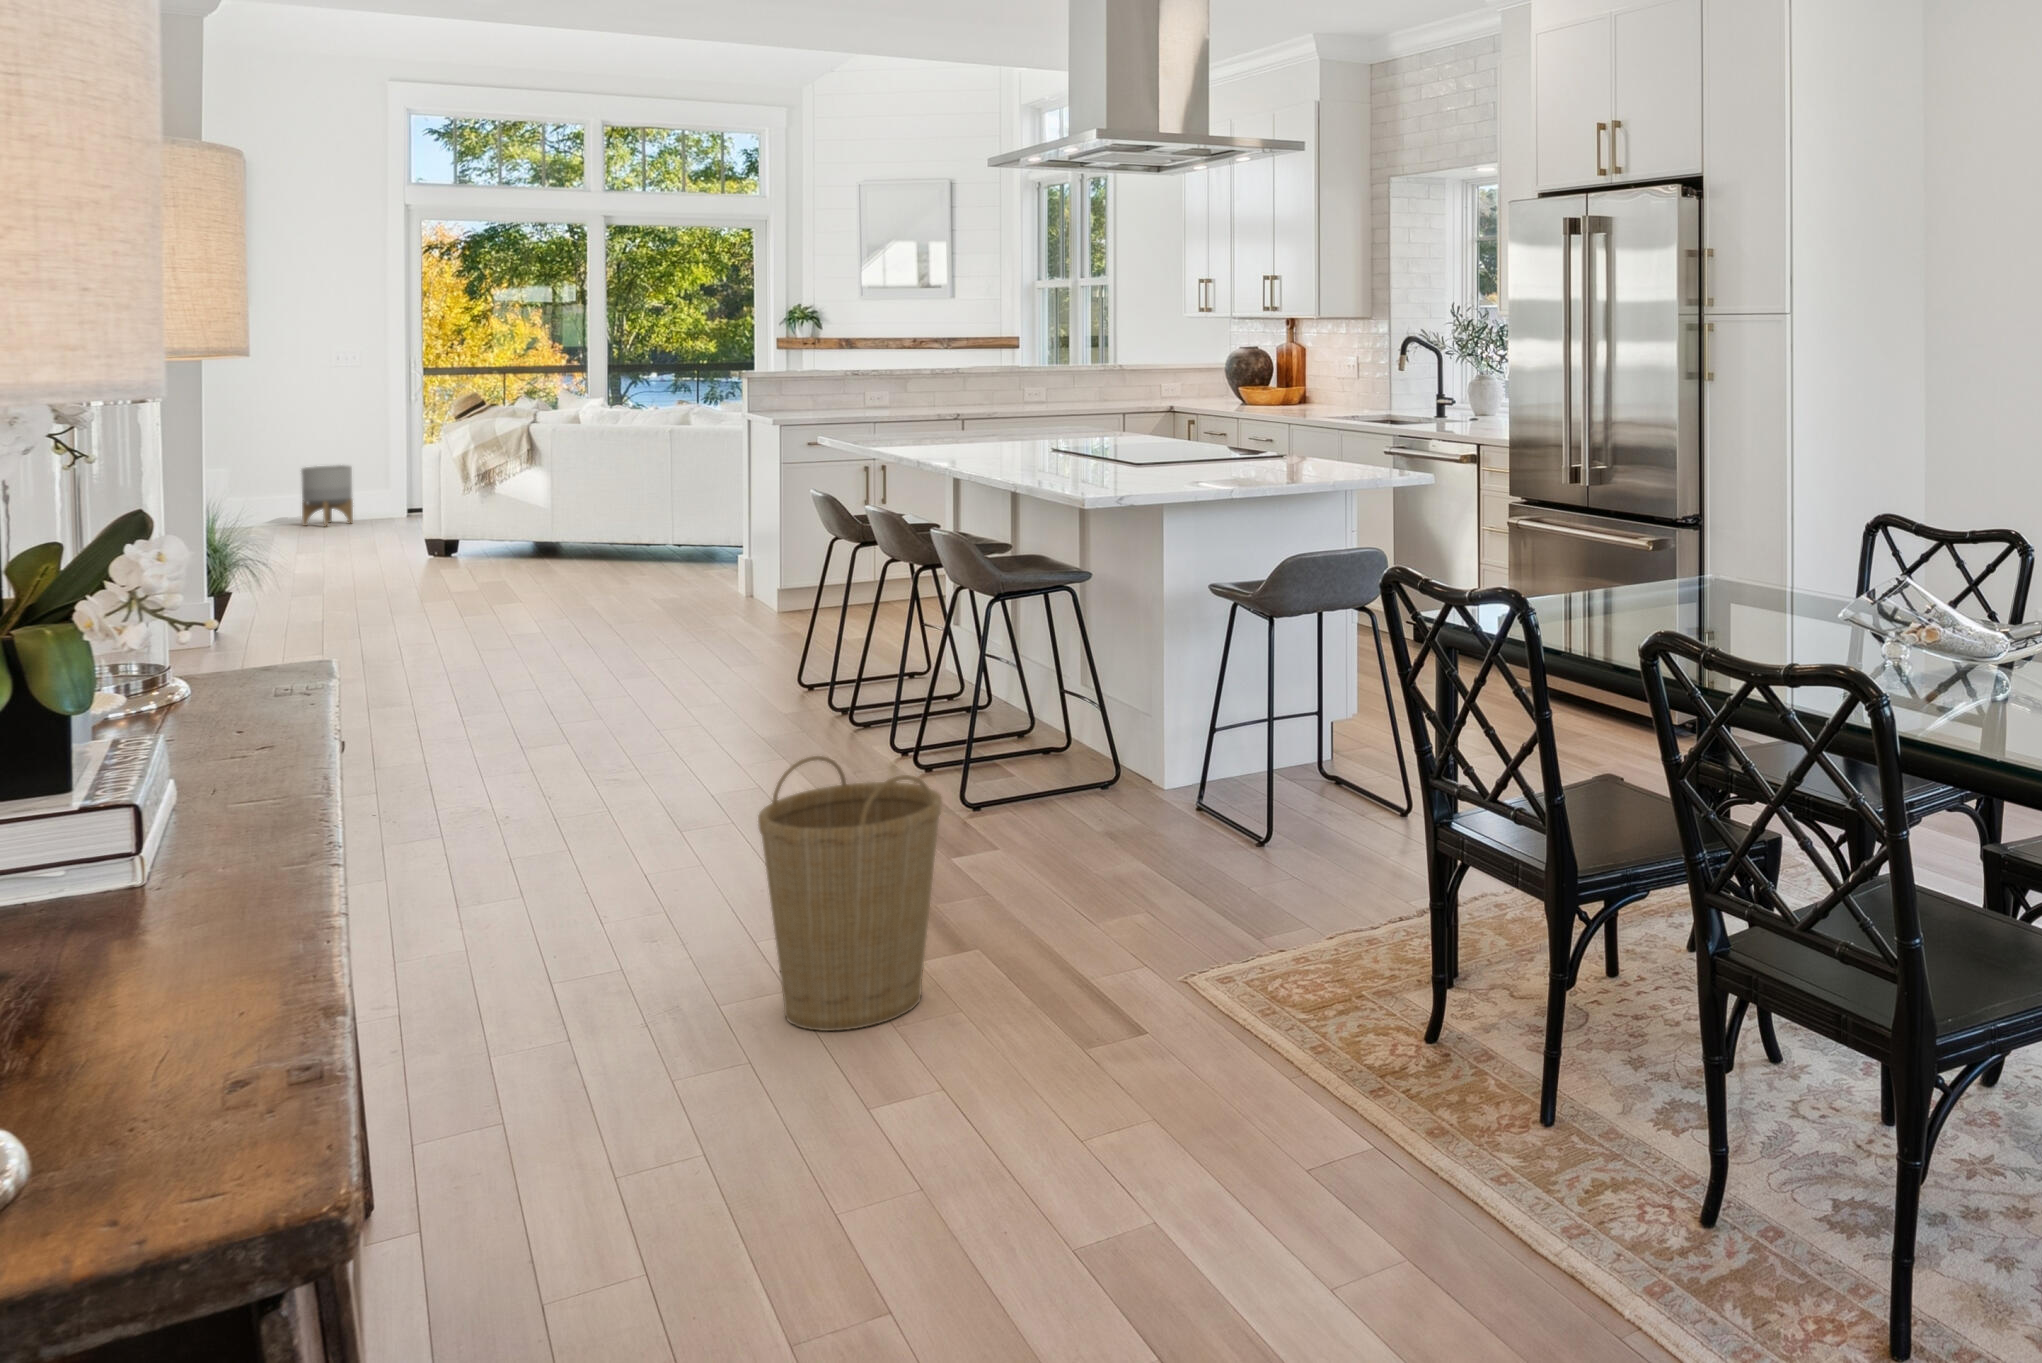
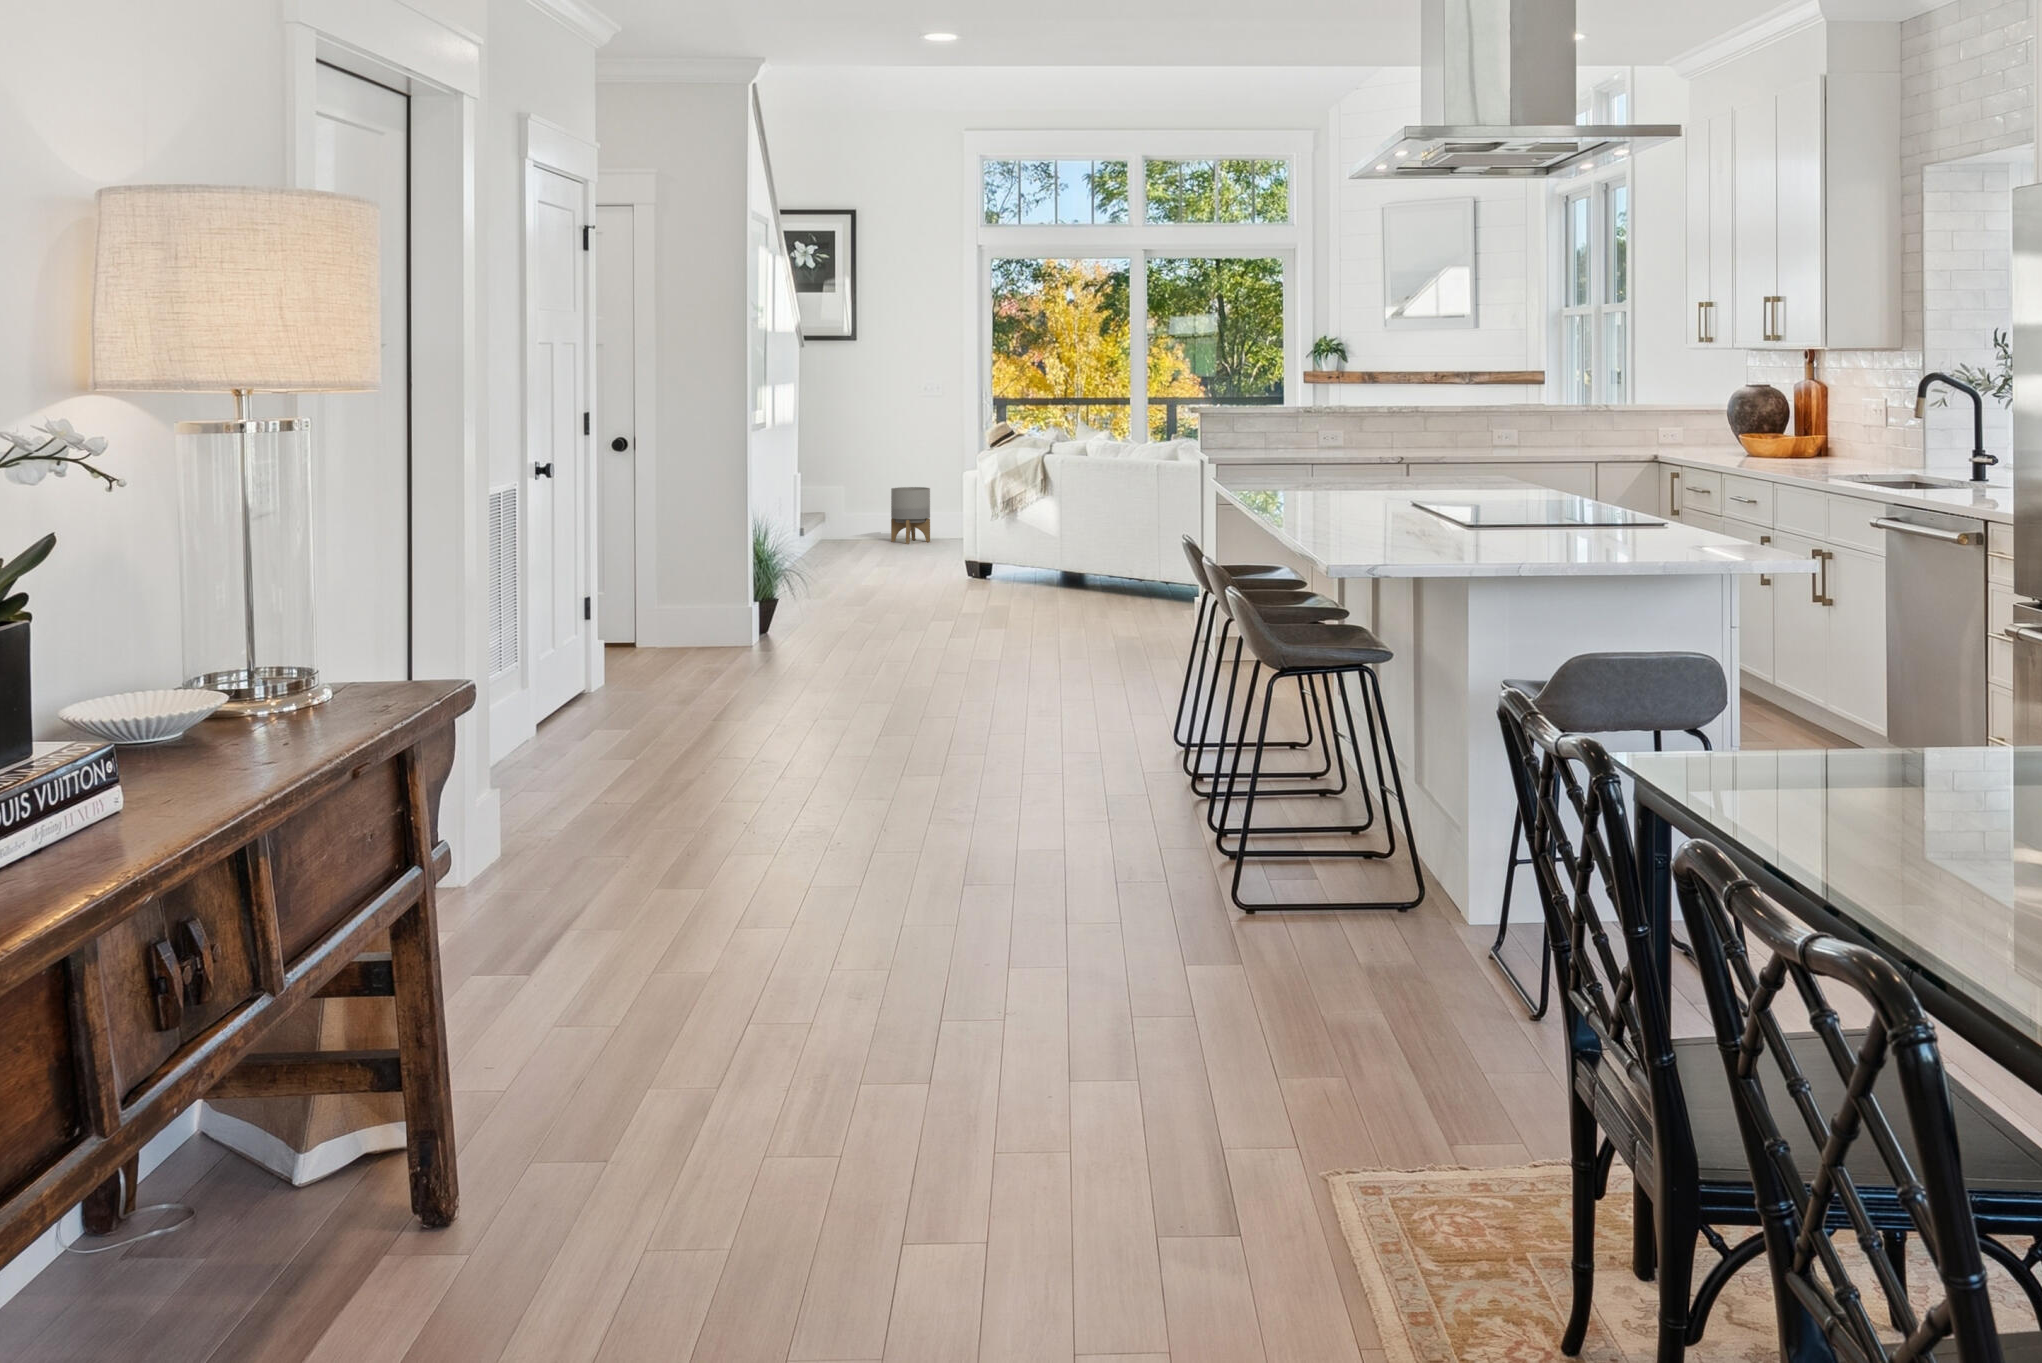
basket: present [758,756,942,1031] -> none [873,834,1066,1150]

